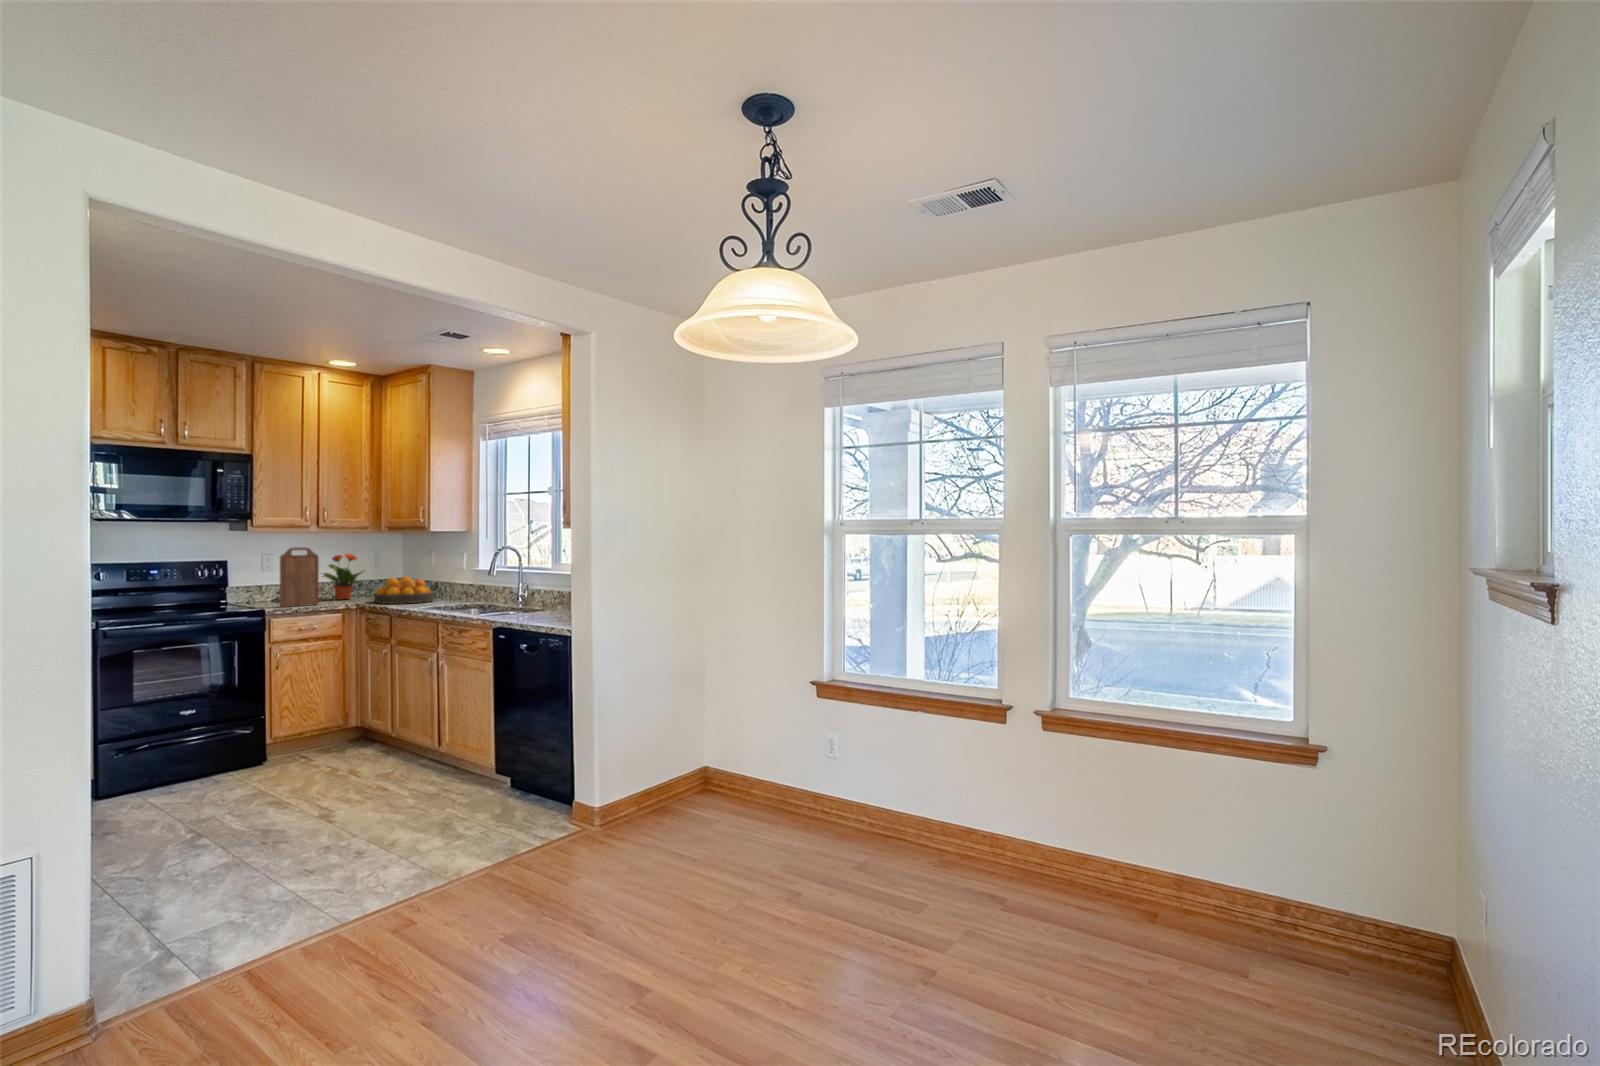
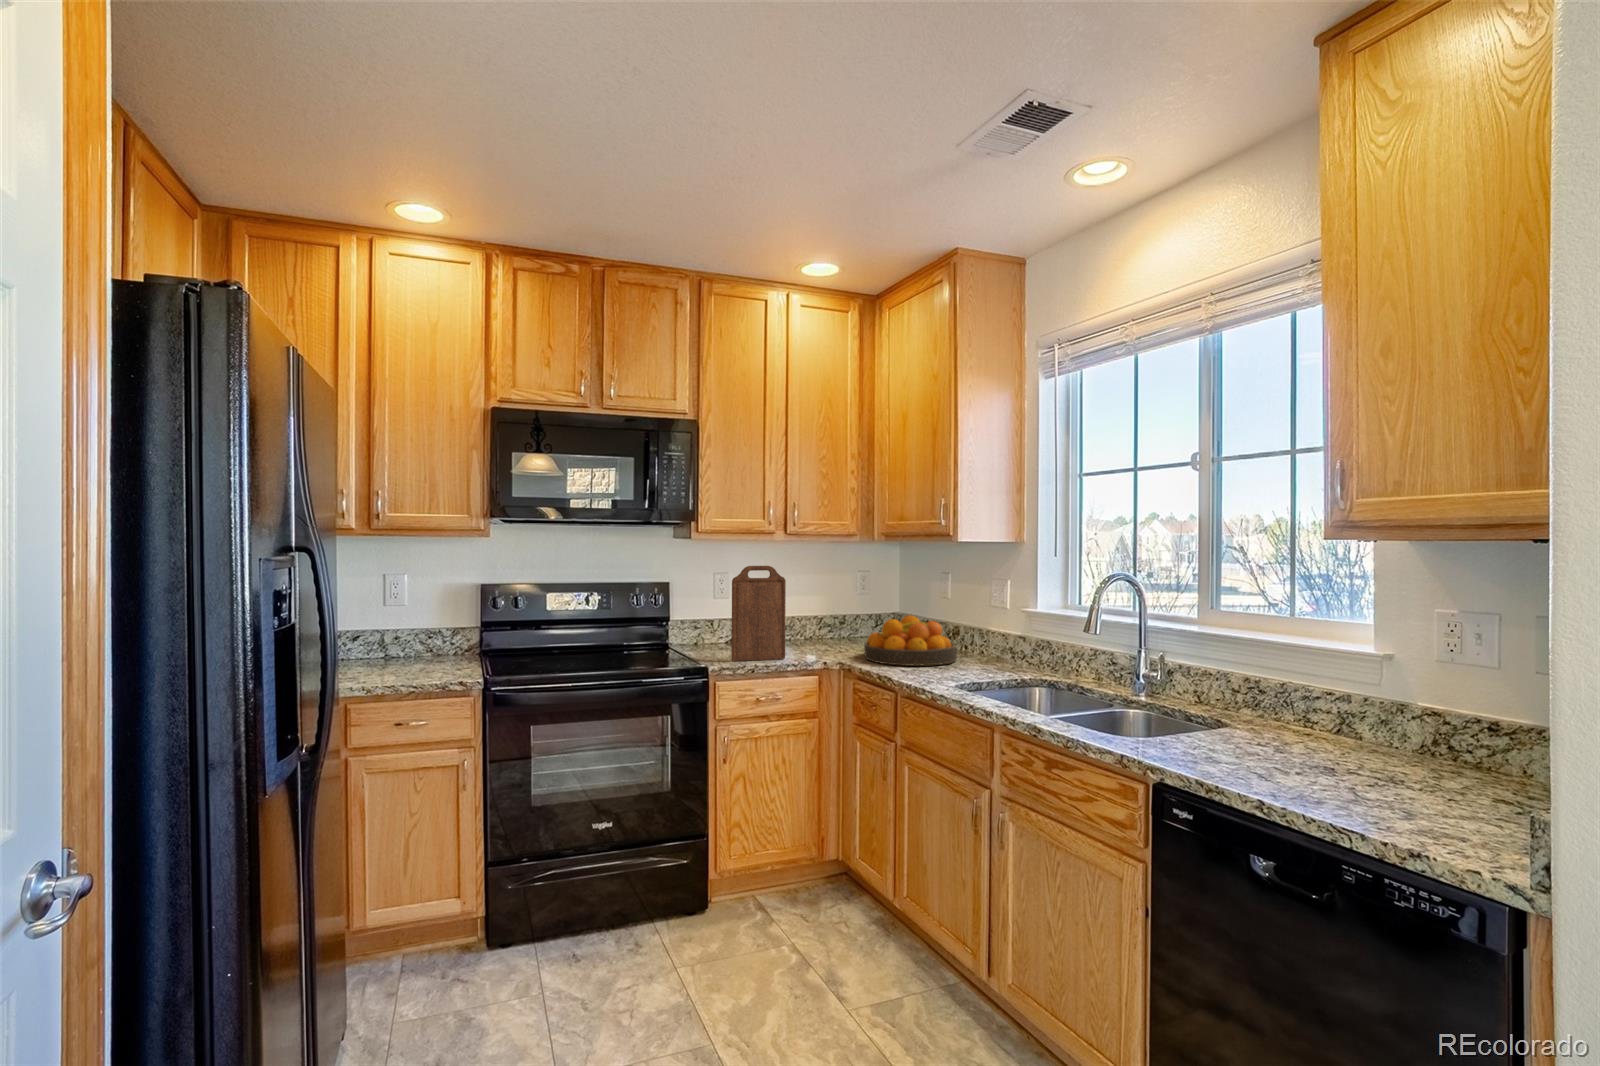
potted plant: present [322,554,363,600] -> none [787,575,851,647]

